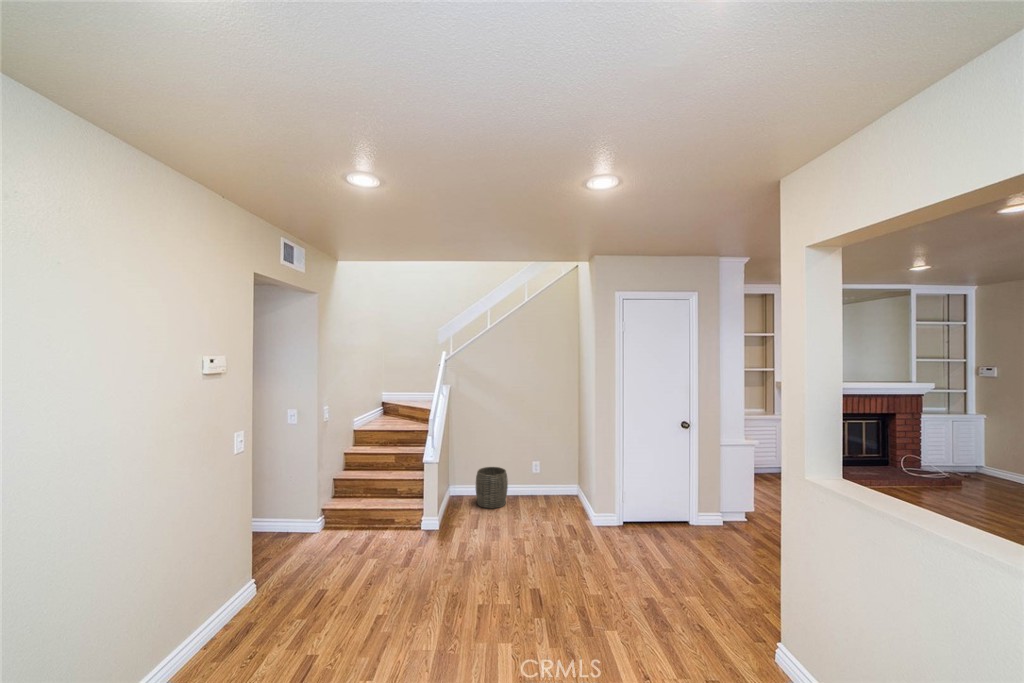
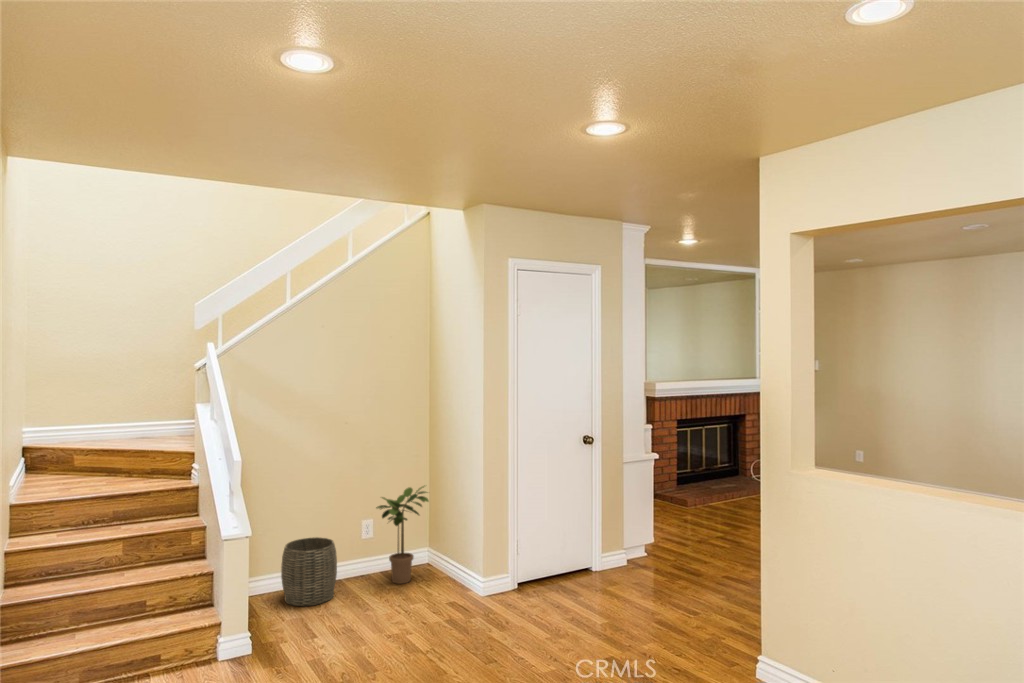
potted plant: none [532,444,571,506] -> present [376,486,429,584]

